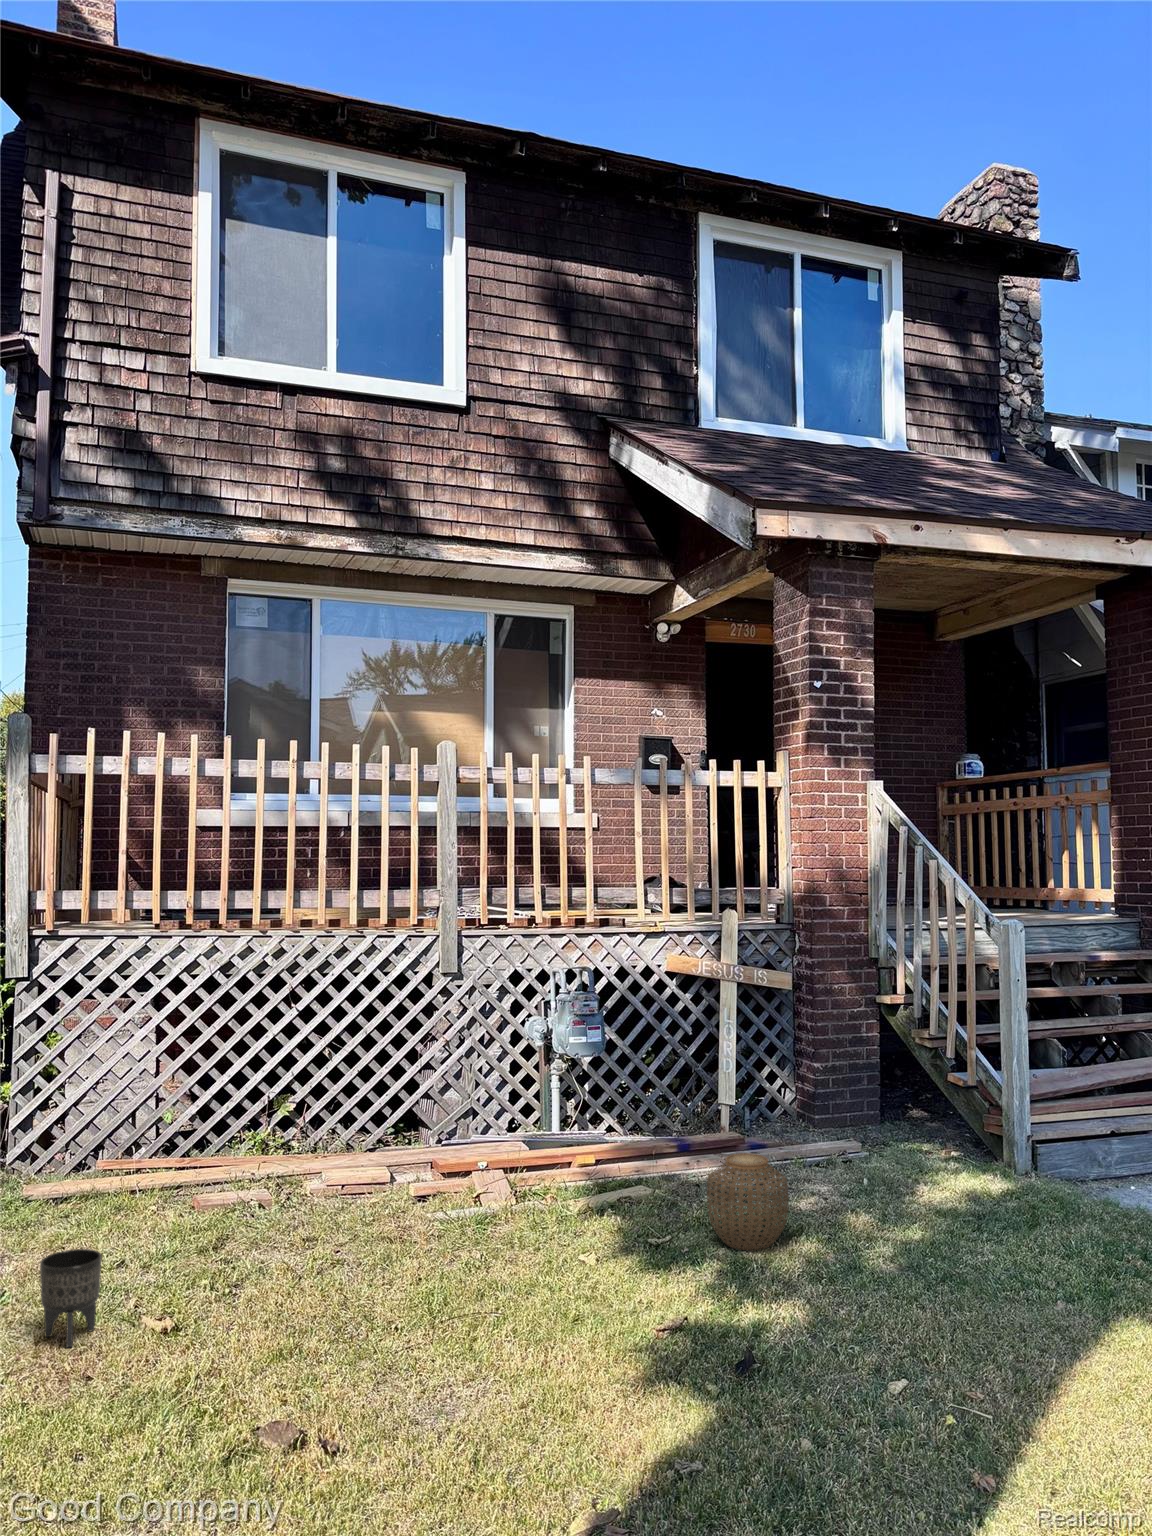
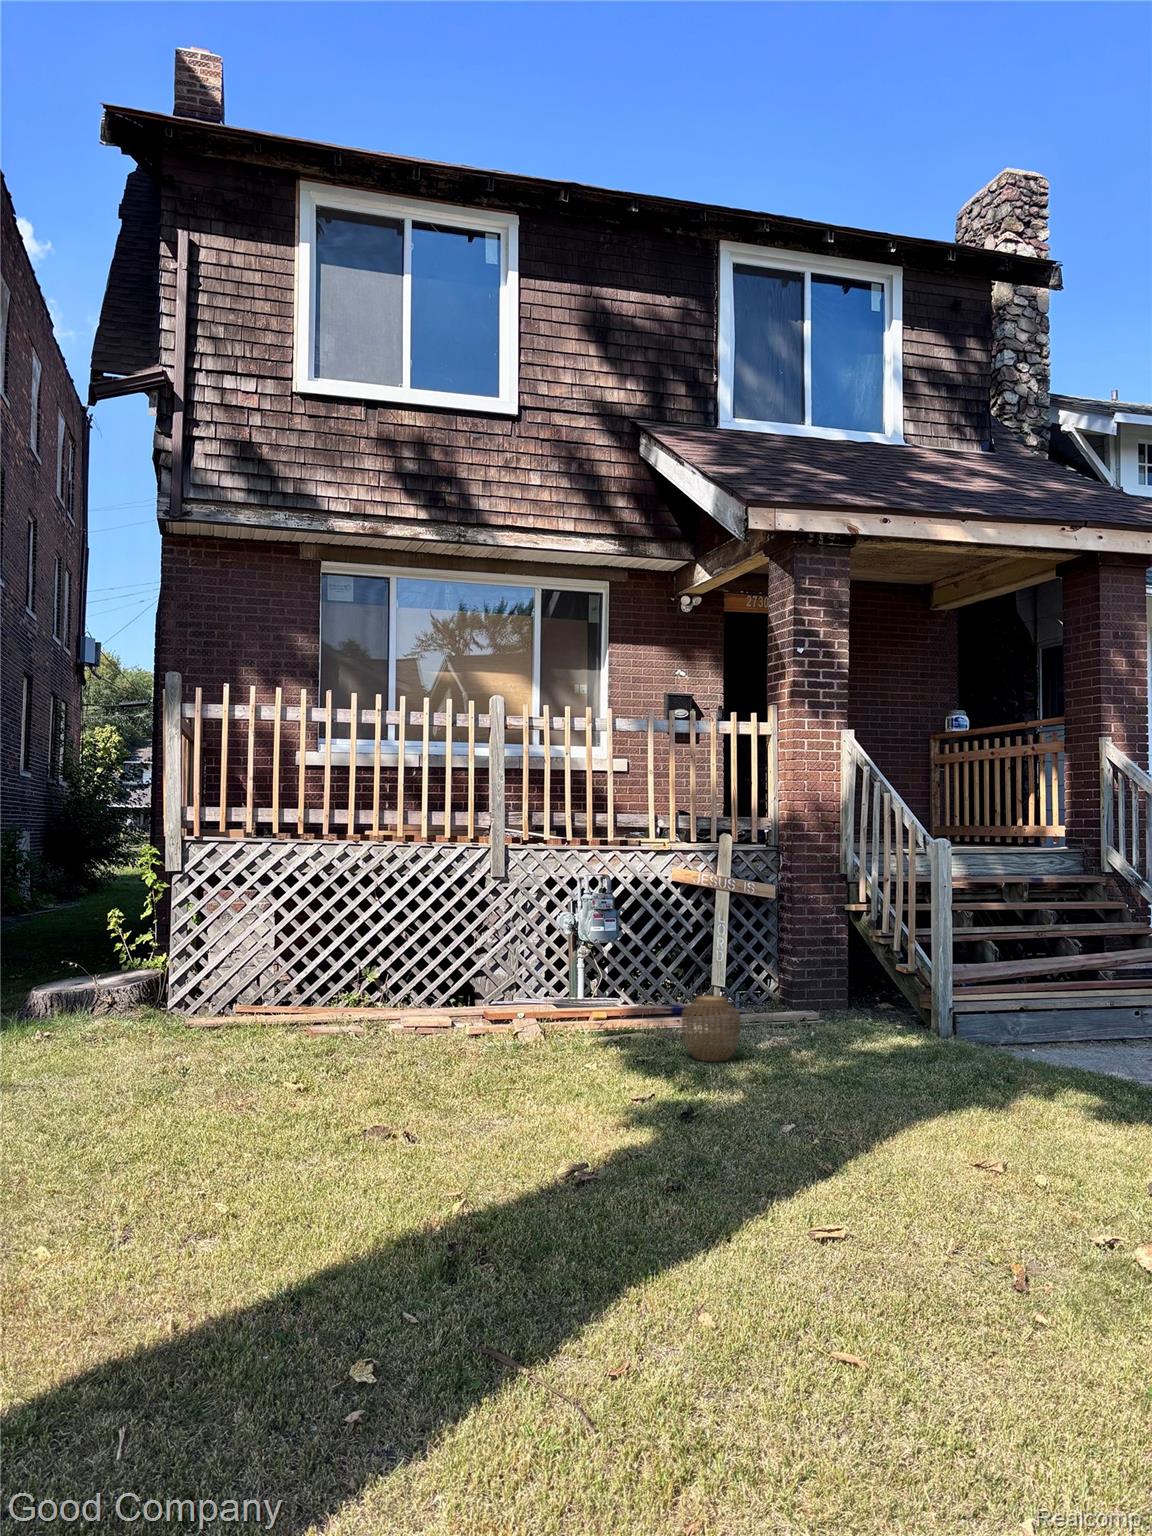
planter: present [40,1249,102,1347] -> none [224,1031,264,1089]

